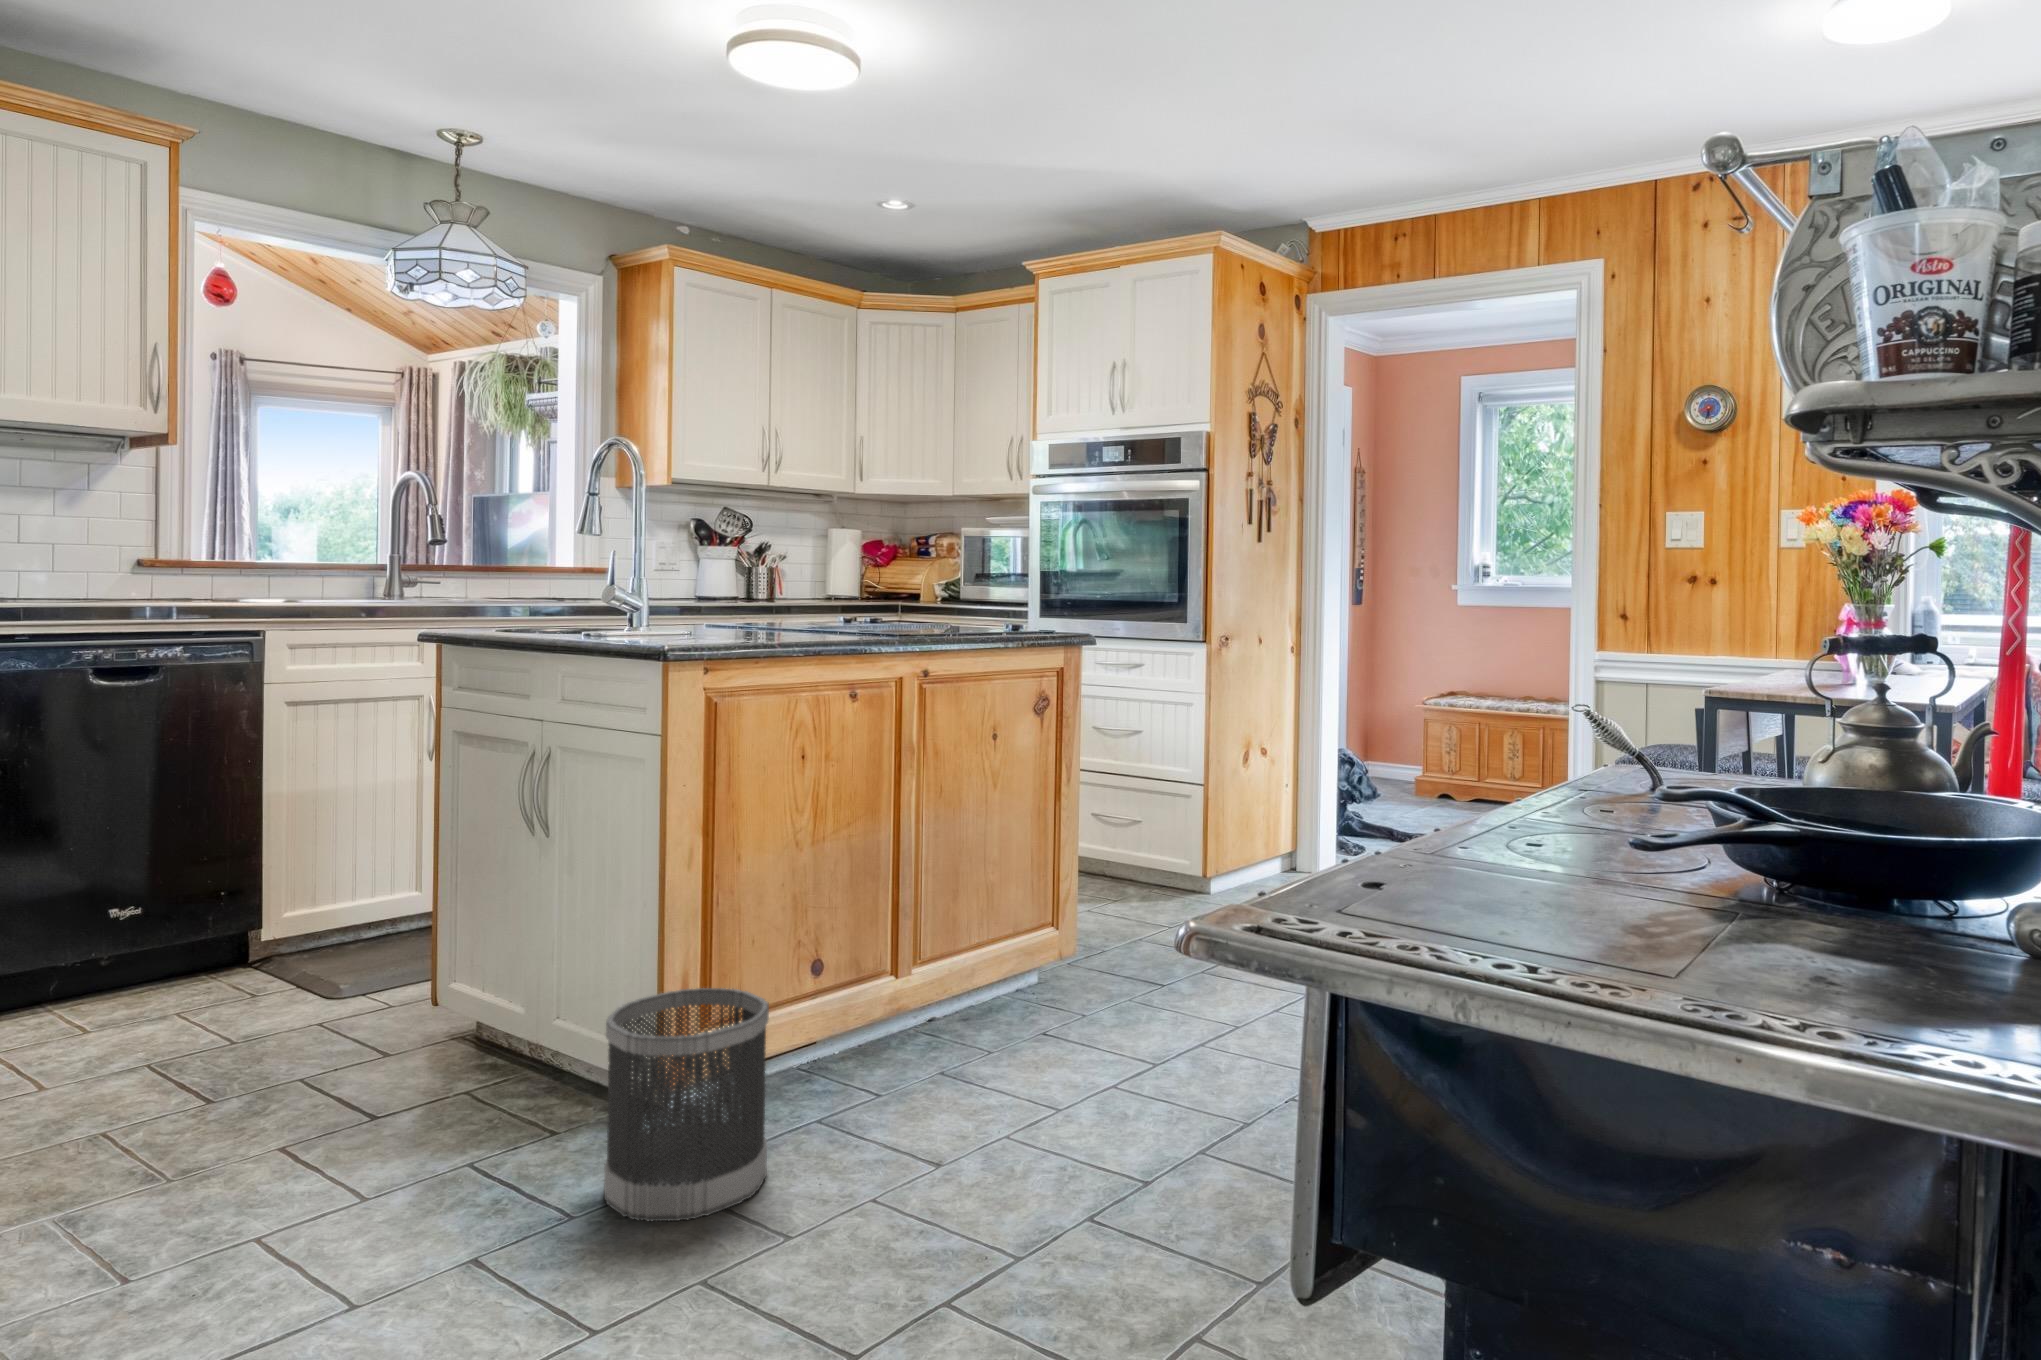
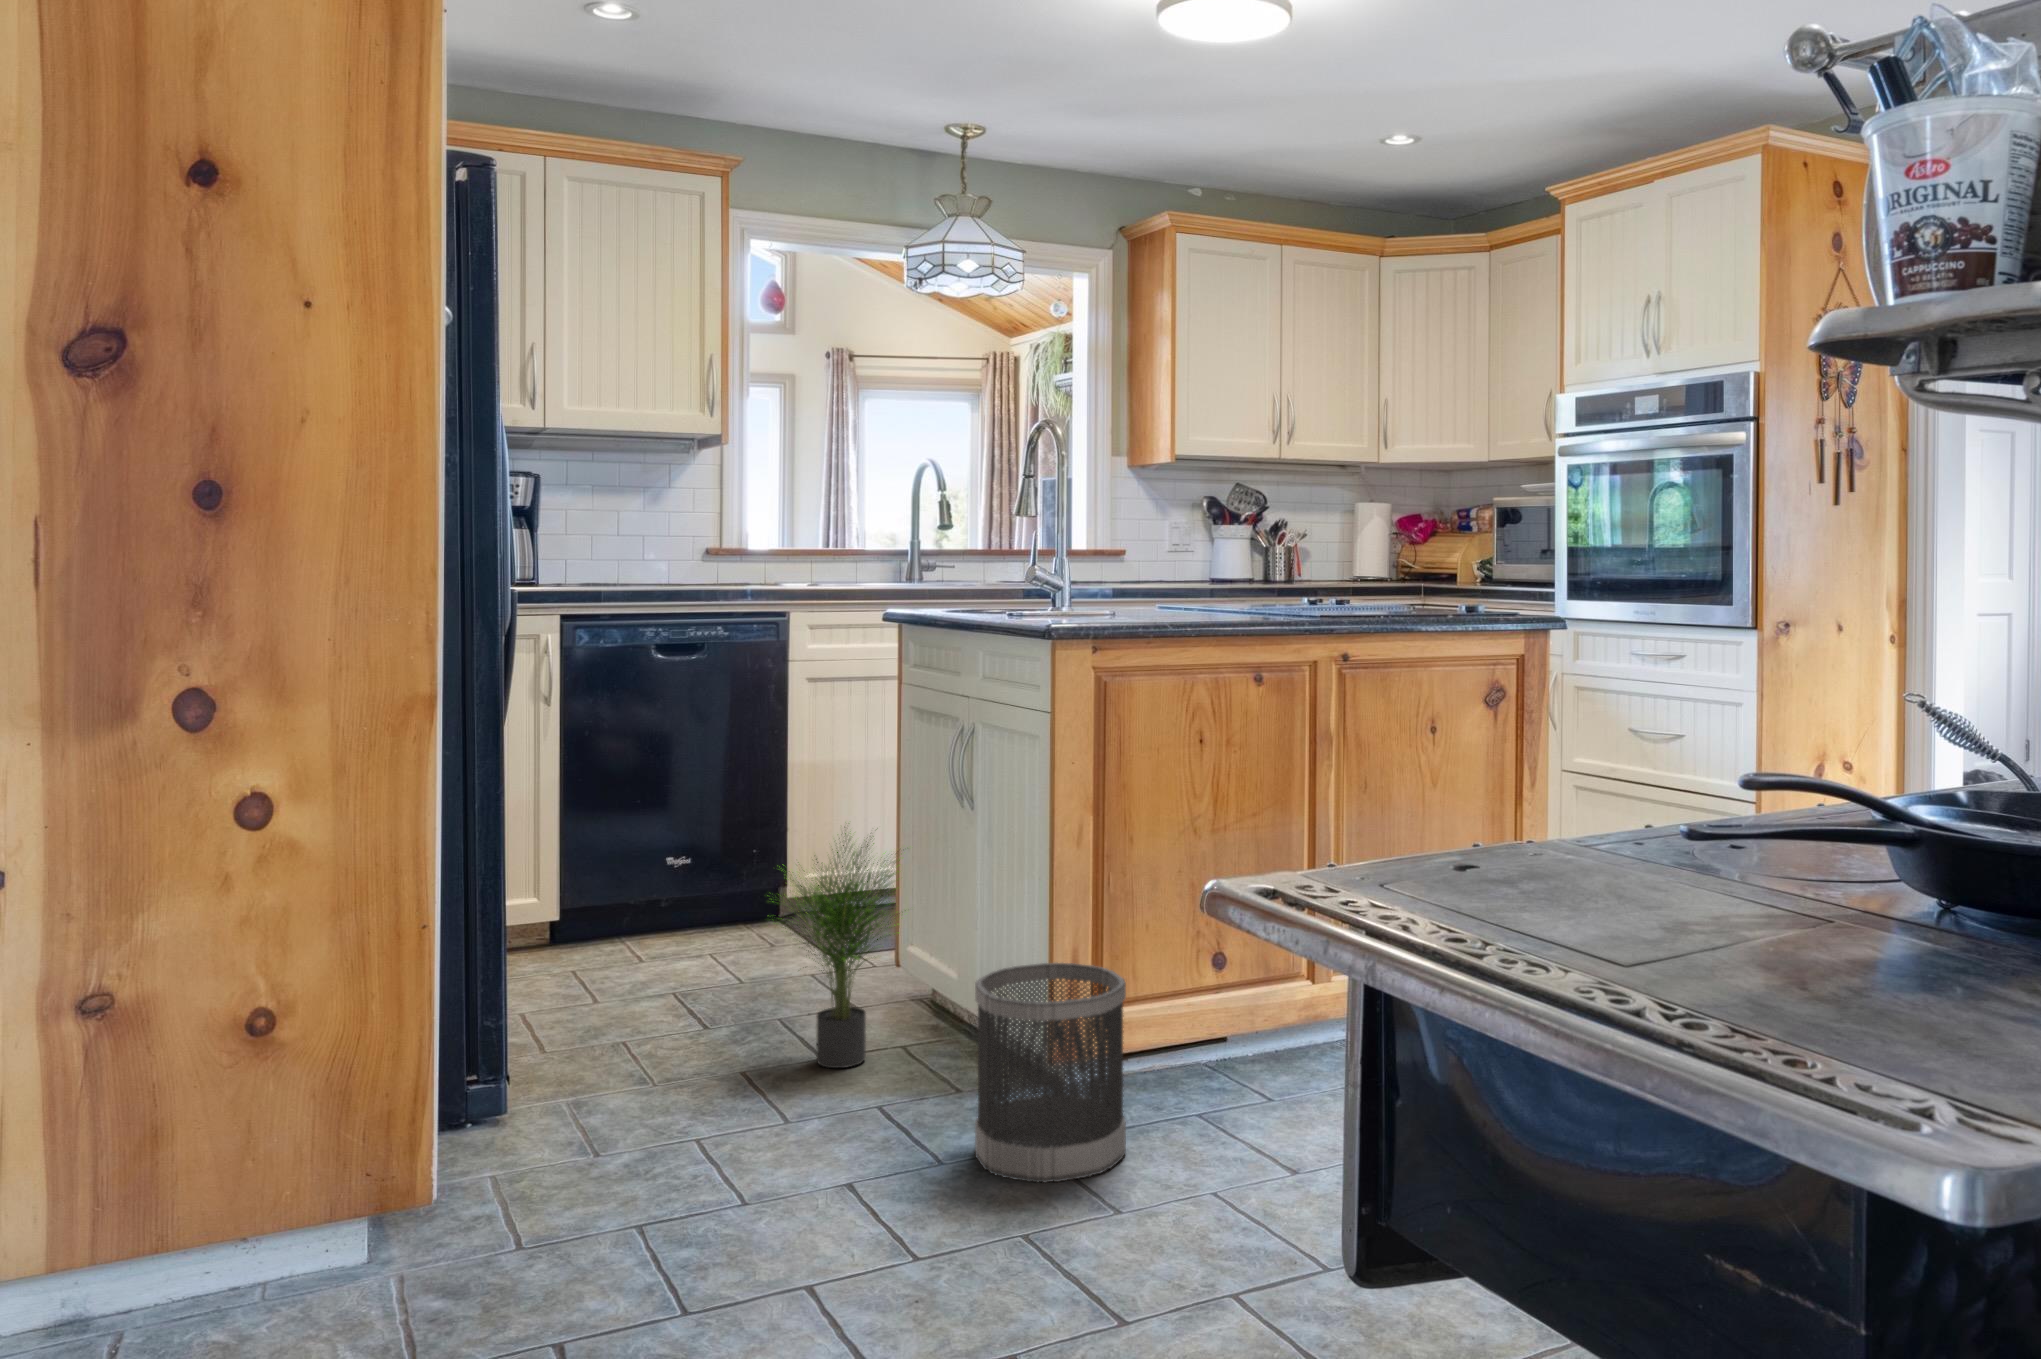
potted plant: none [293,858,485,1131] -> present [781,827,904,1068]

